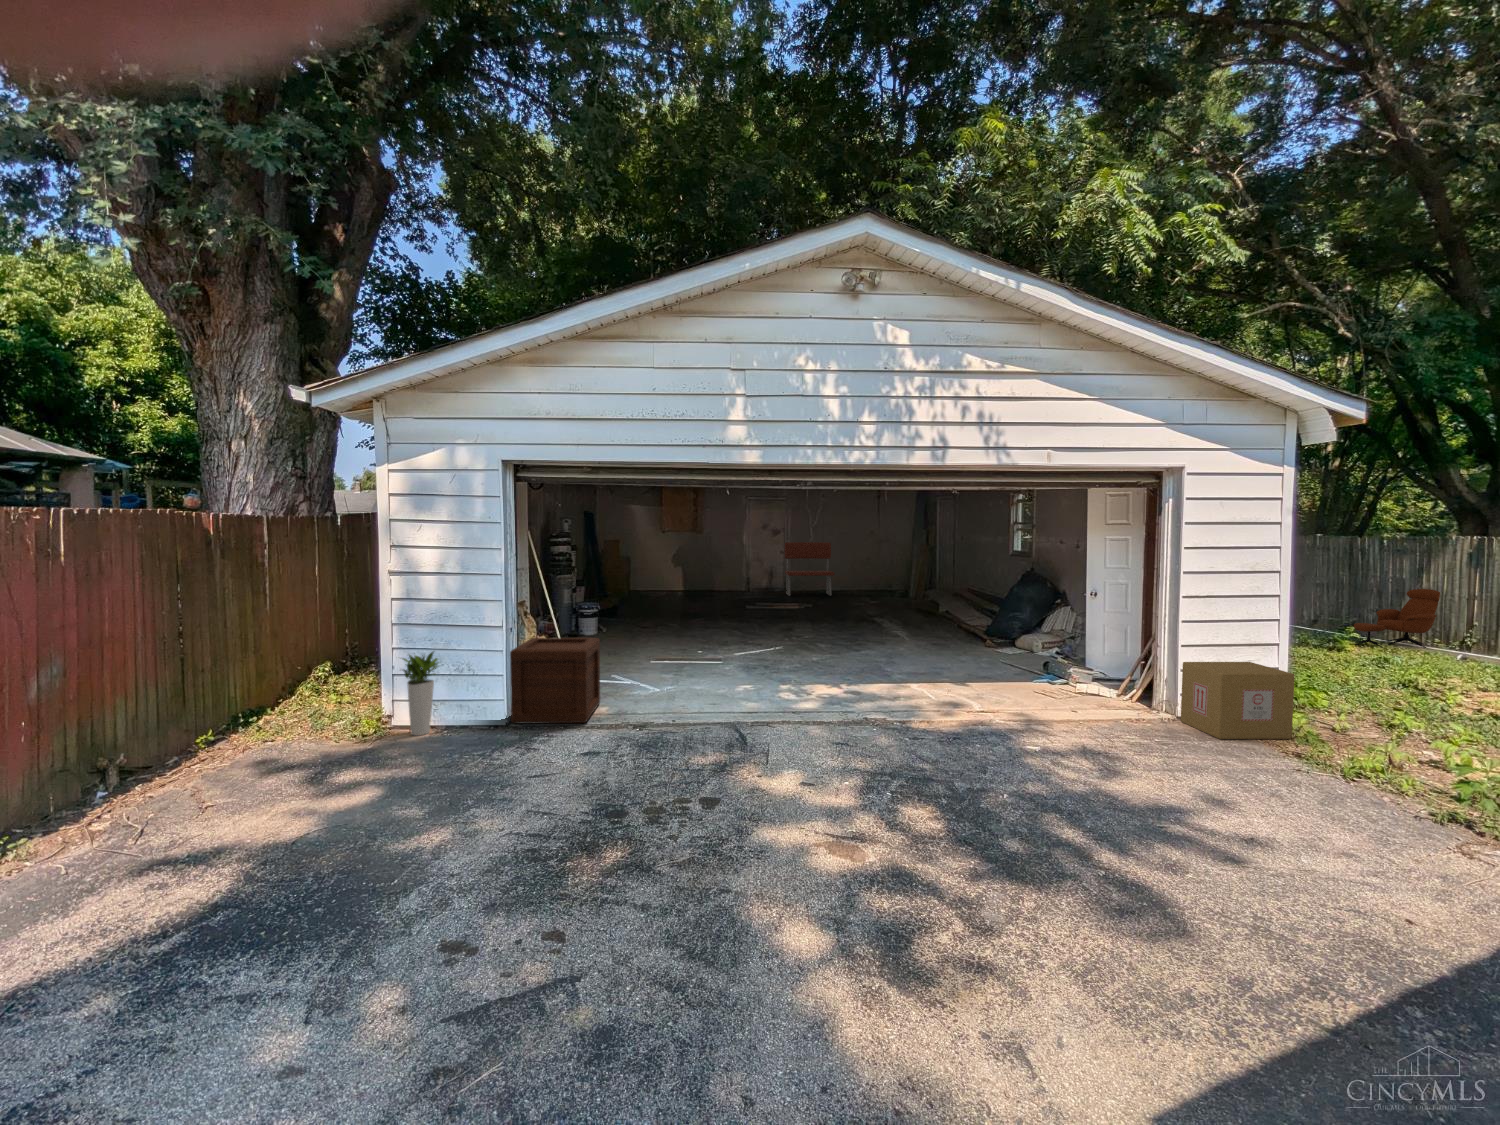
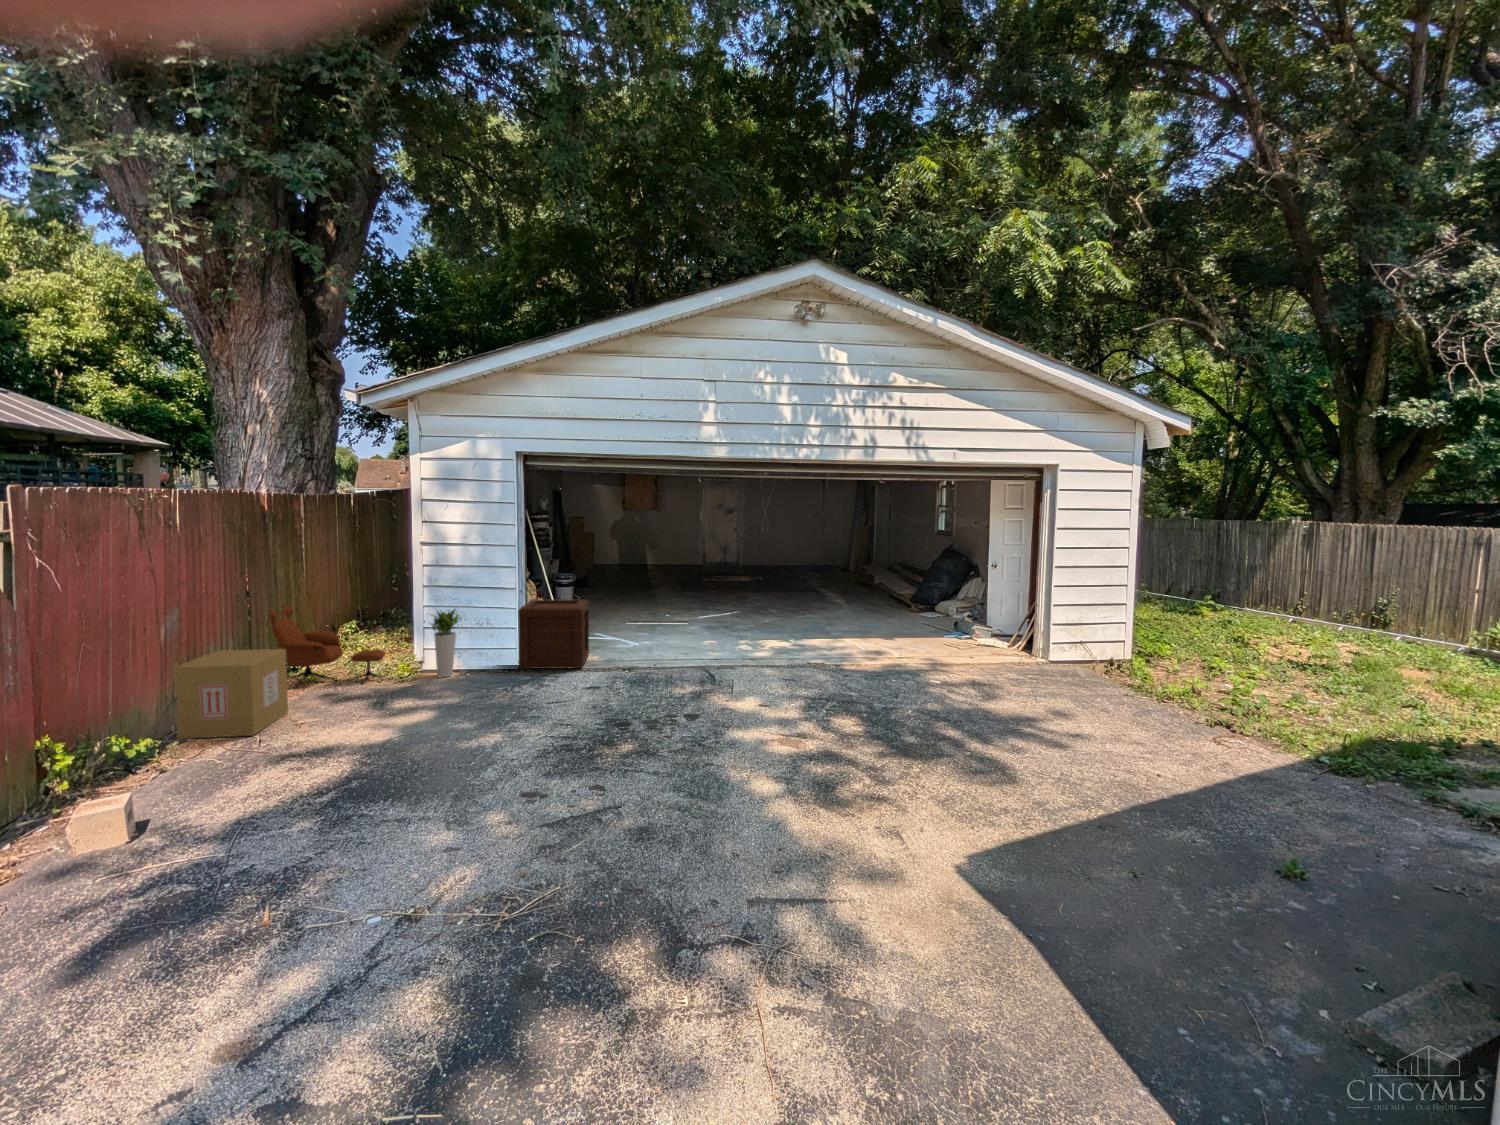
bench: present [785,542,835,596] -> none [735,520,781,570]
lounge chair: present [1354,589,1440,648] -> present [270,606,385,688]
cardboard box: present [1181,662,1295,739] -> present [175,649,288,739]

